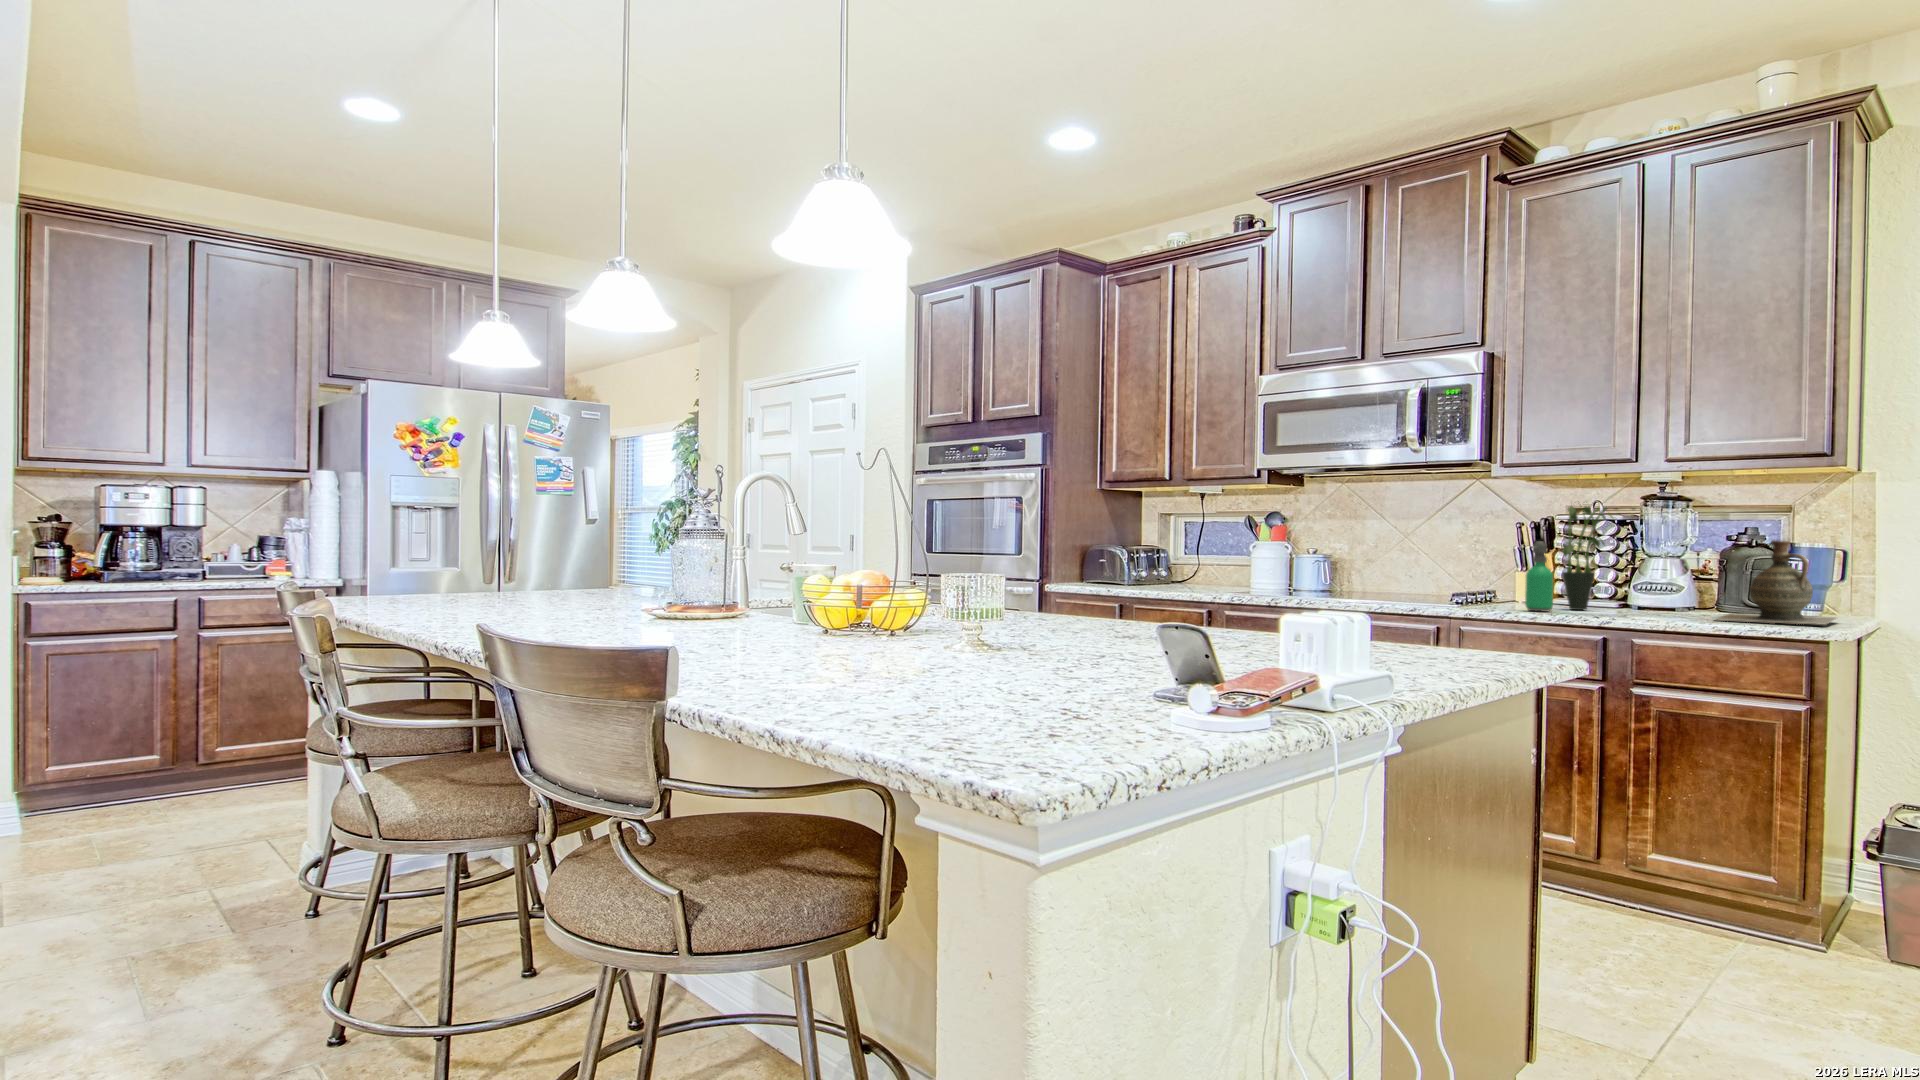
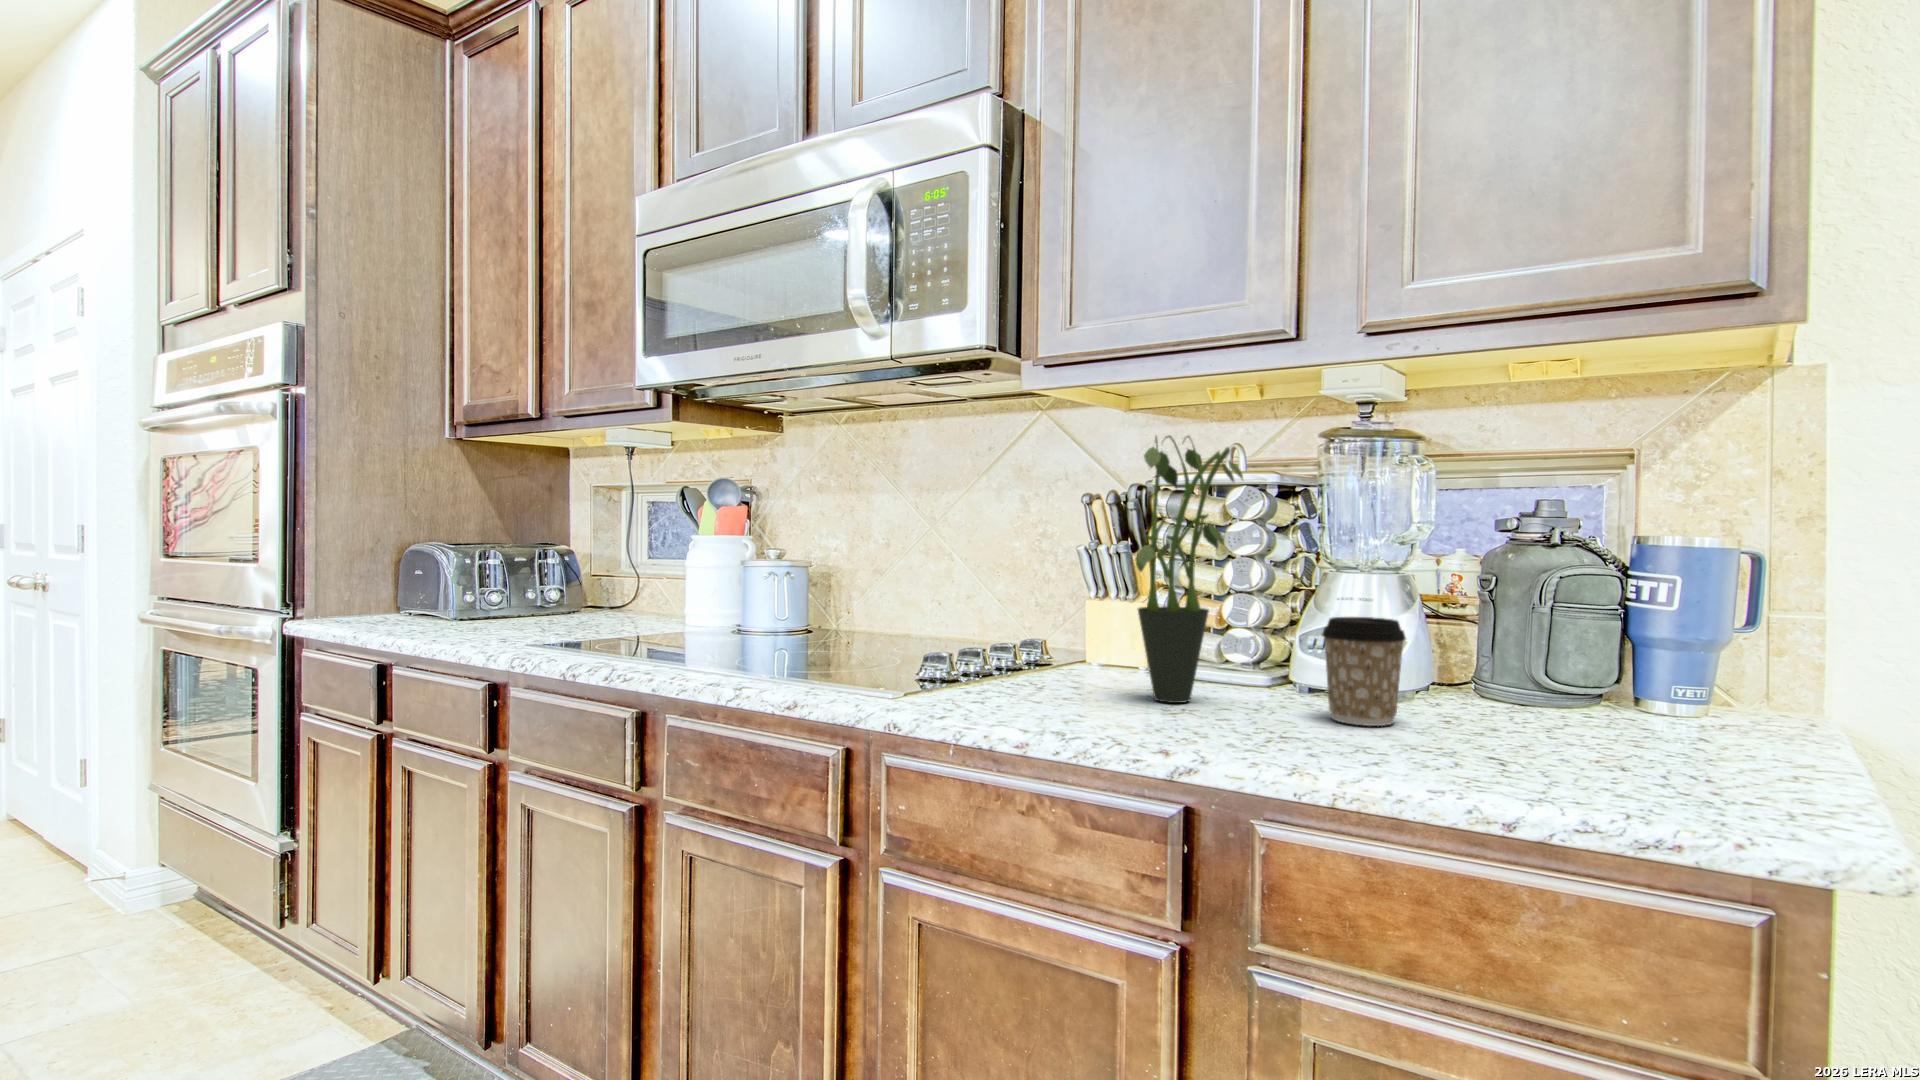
ceramic jug: present [1716,540,1836,625] -> none [1466,531,1807,808]
soap dispenser: present [1525,541,1553,612] -> none [1035,534,1098,717]
coffee cup: none [1649,574,1686,615] -> present [1322,617,1406,726]

